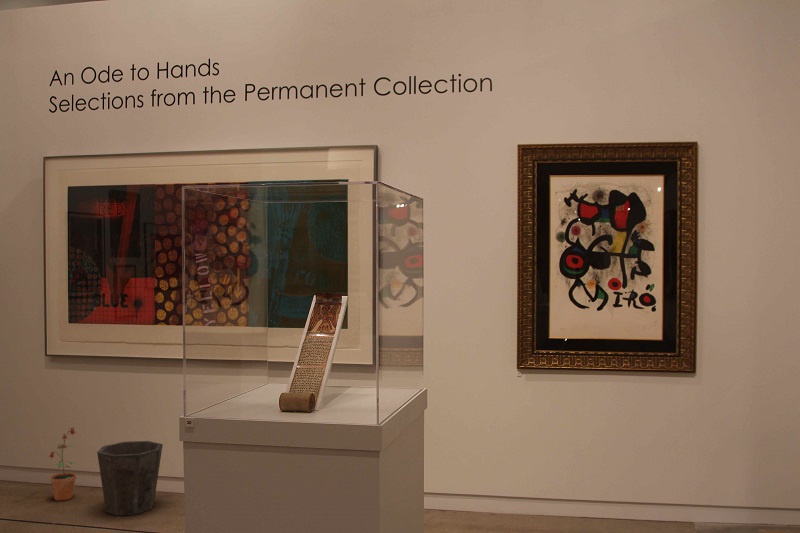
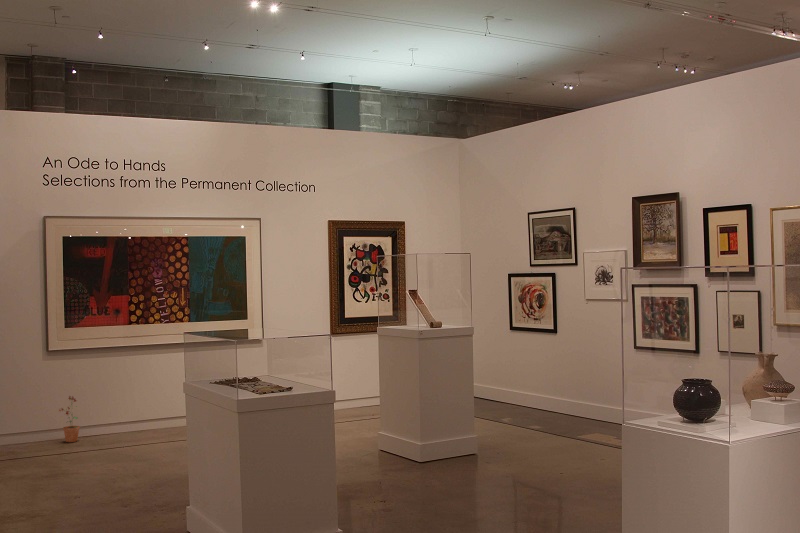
waste bin: present [97,441,163,515] -> none [108,397,149,439]

